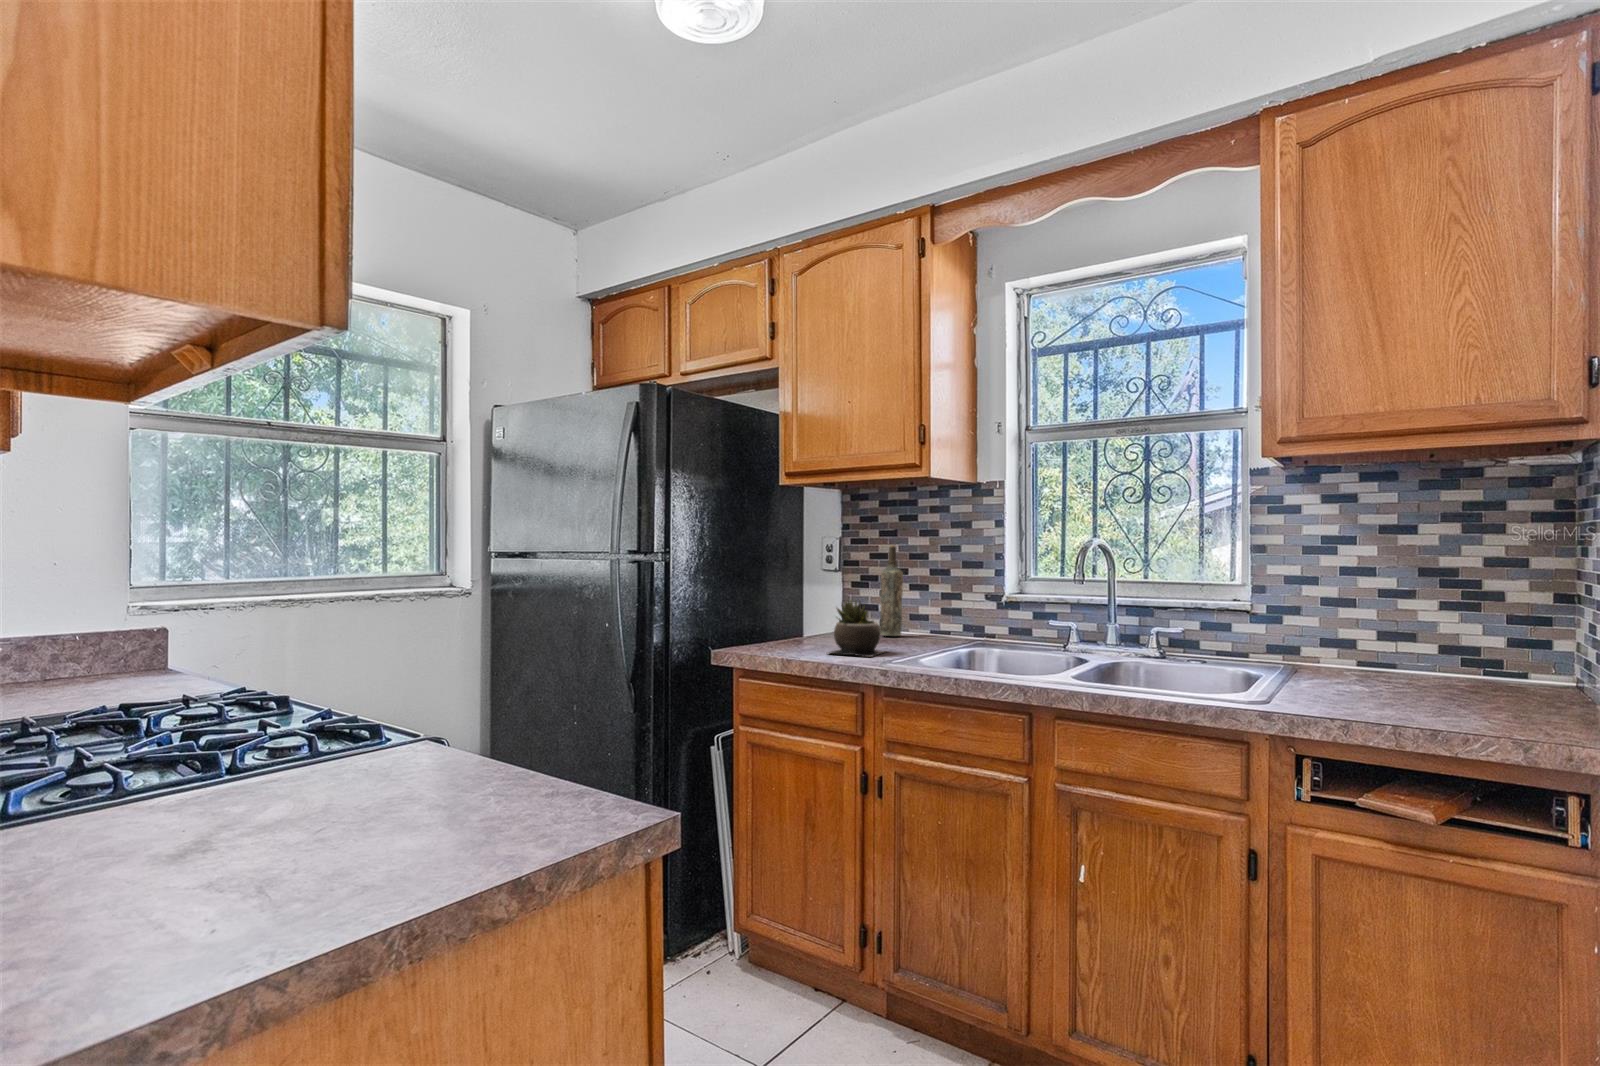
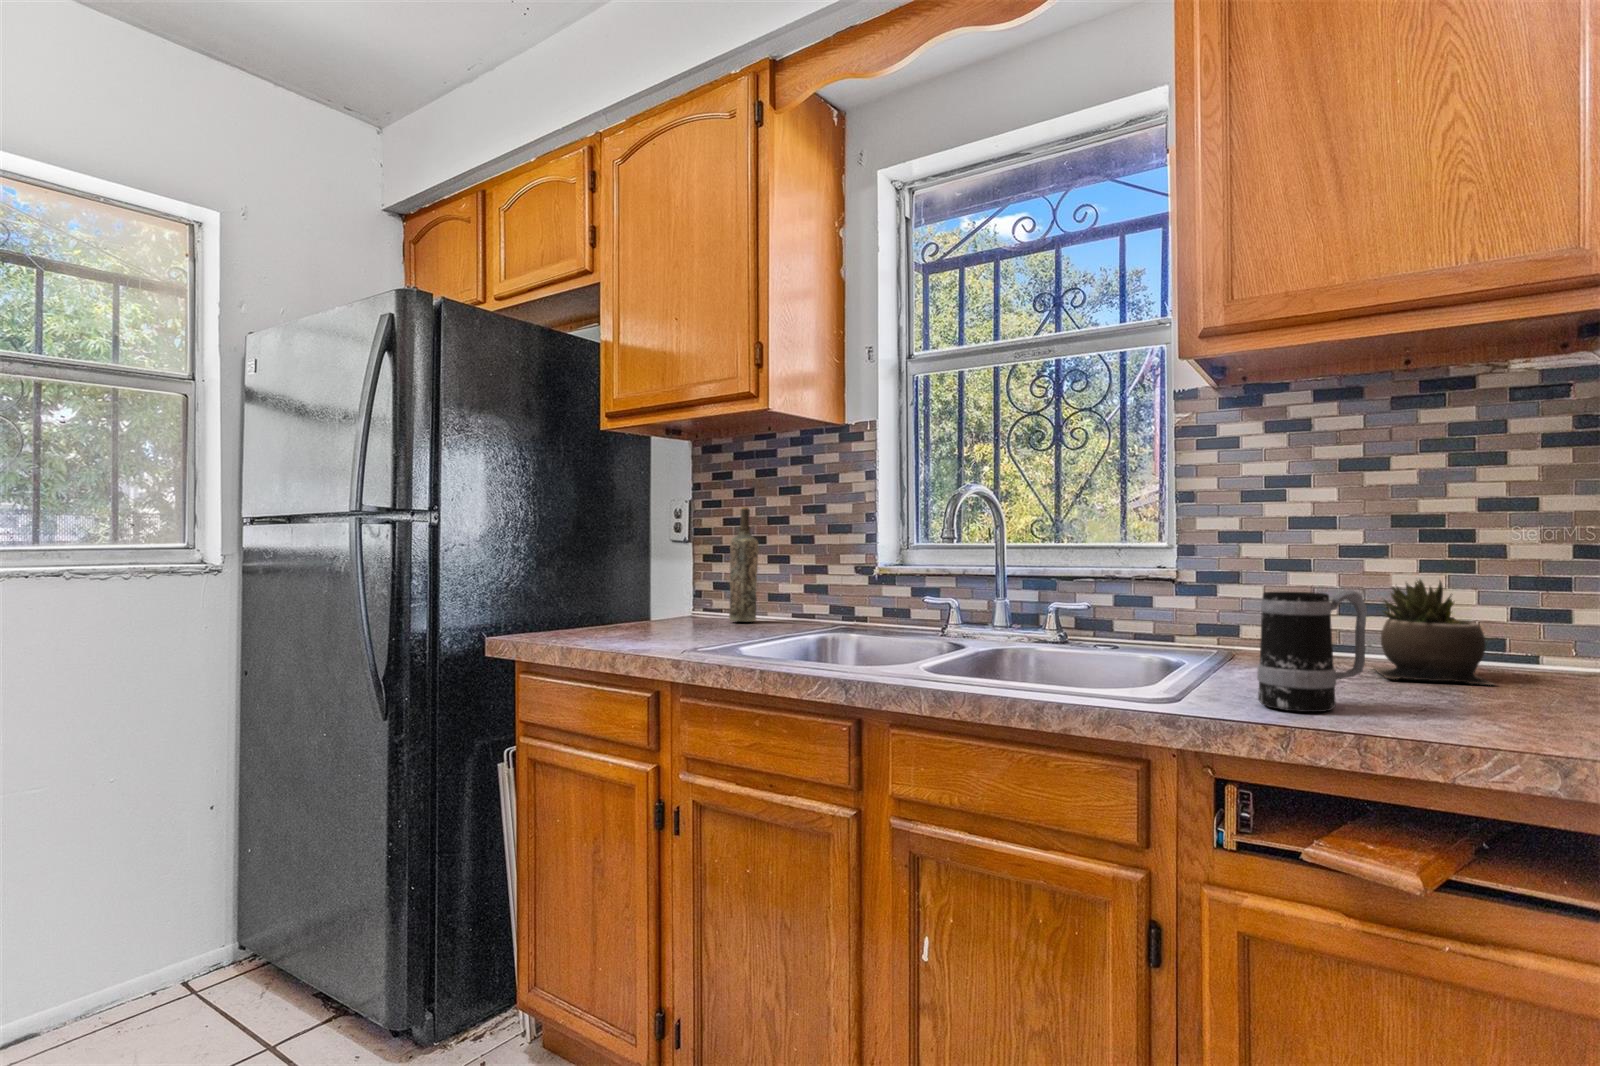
succulent plant: present [829,601,885,657] -> present [1371,580,1494,685]
mug: none [1326,629,1403,712] -> present [1257,590,1367,712]

